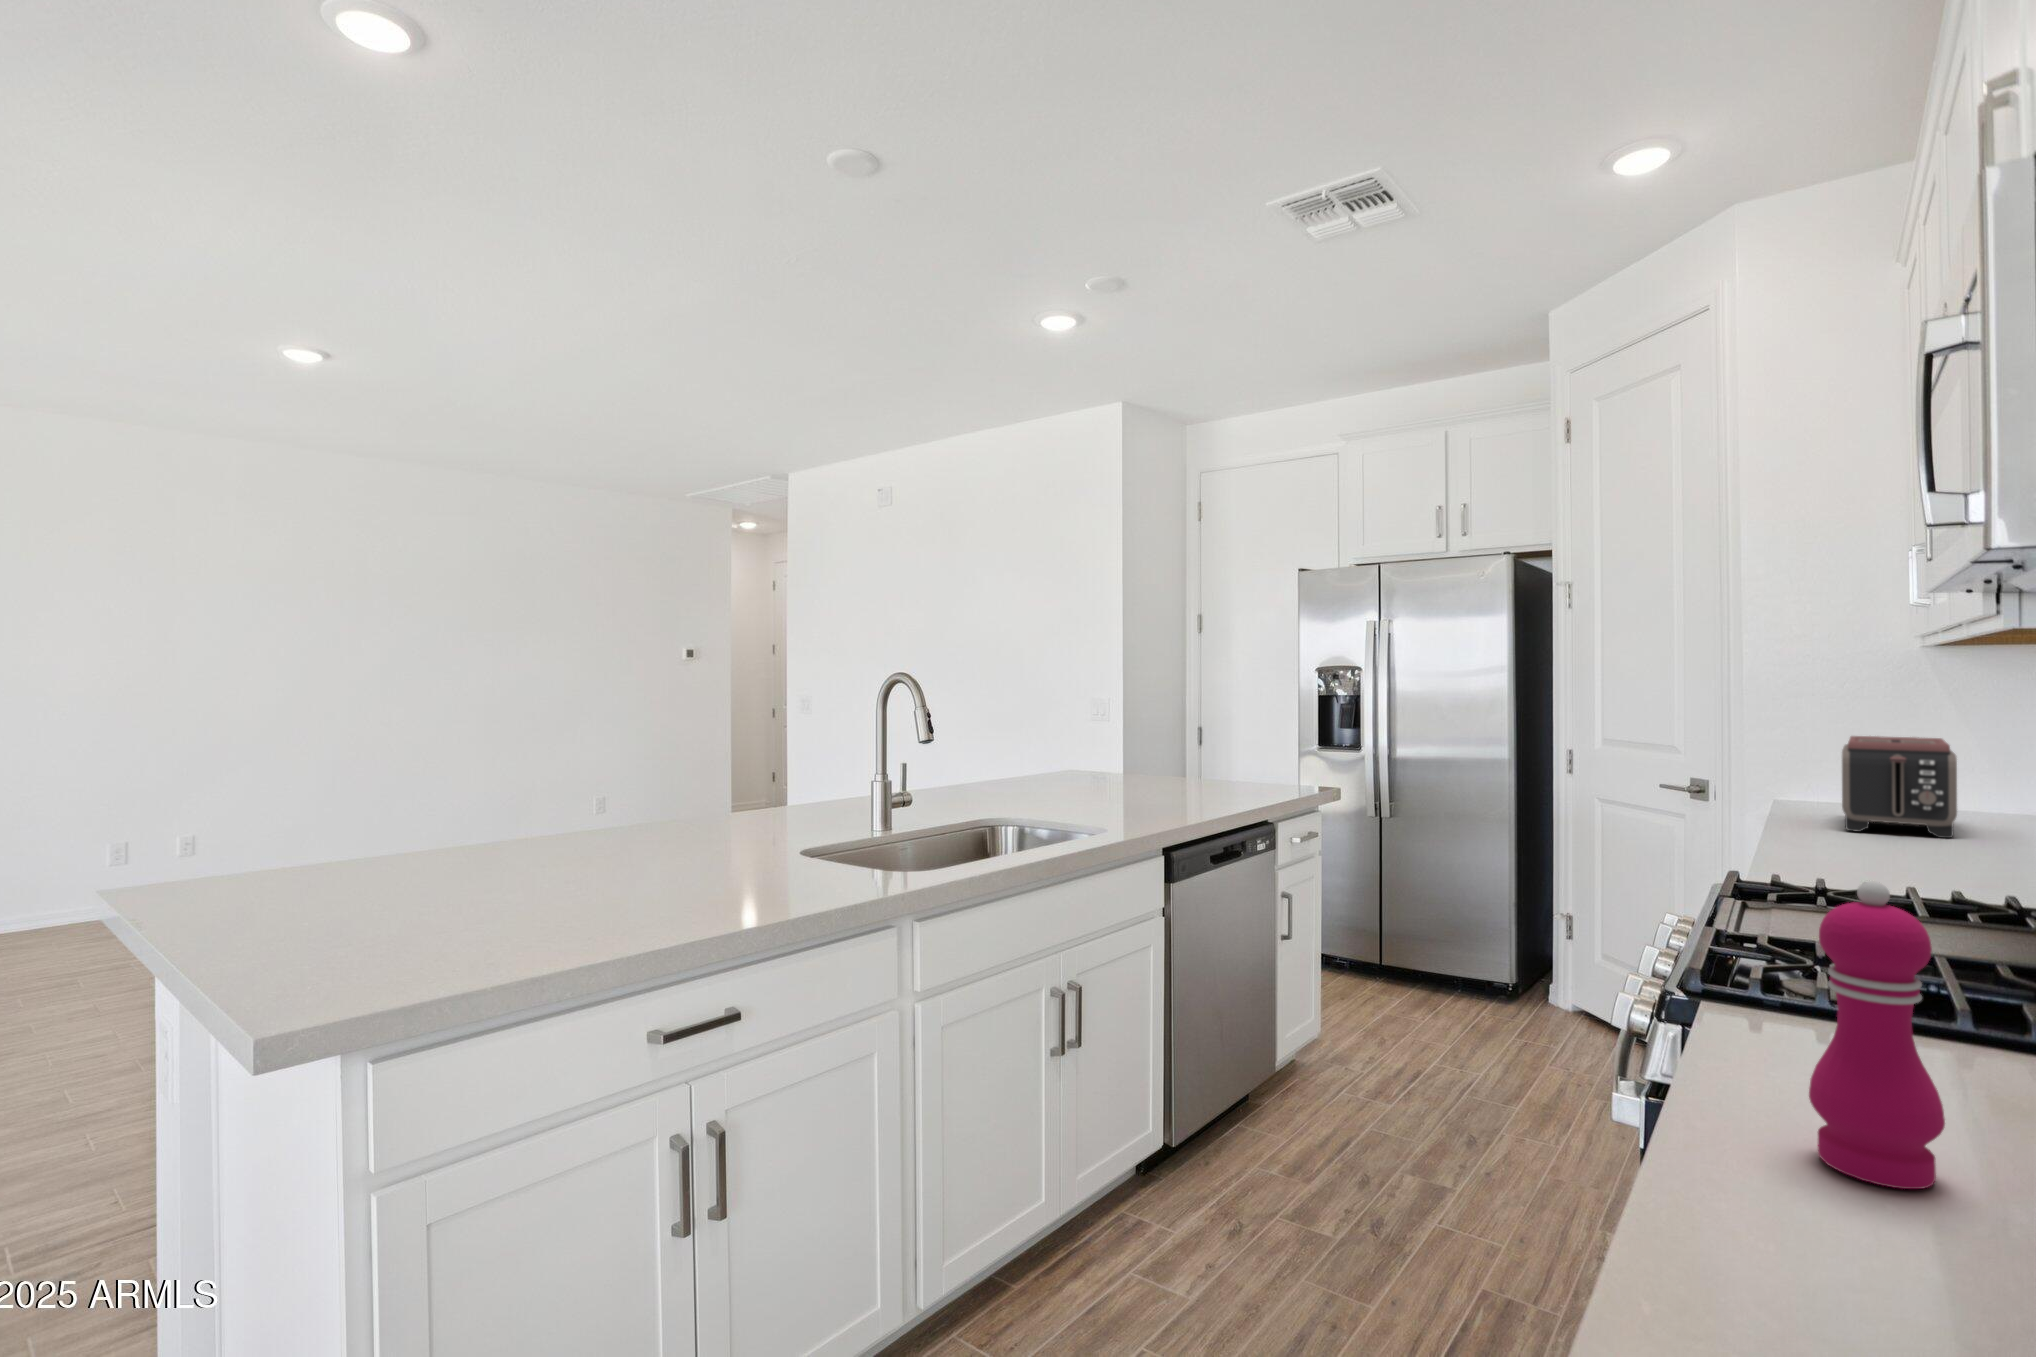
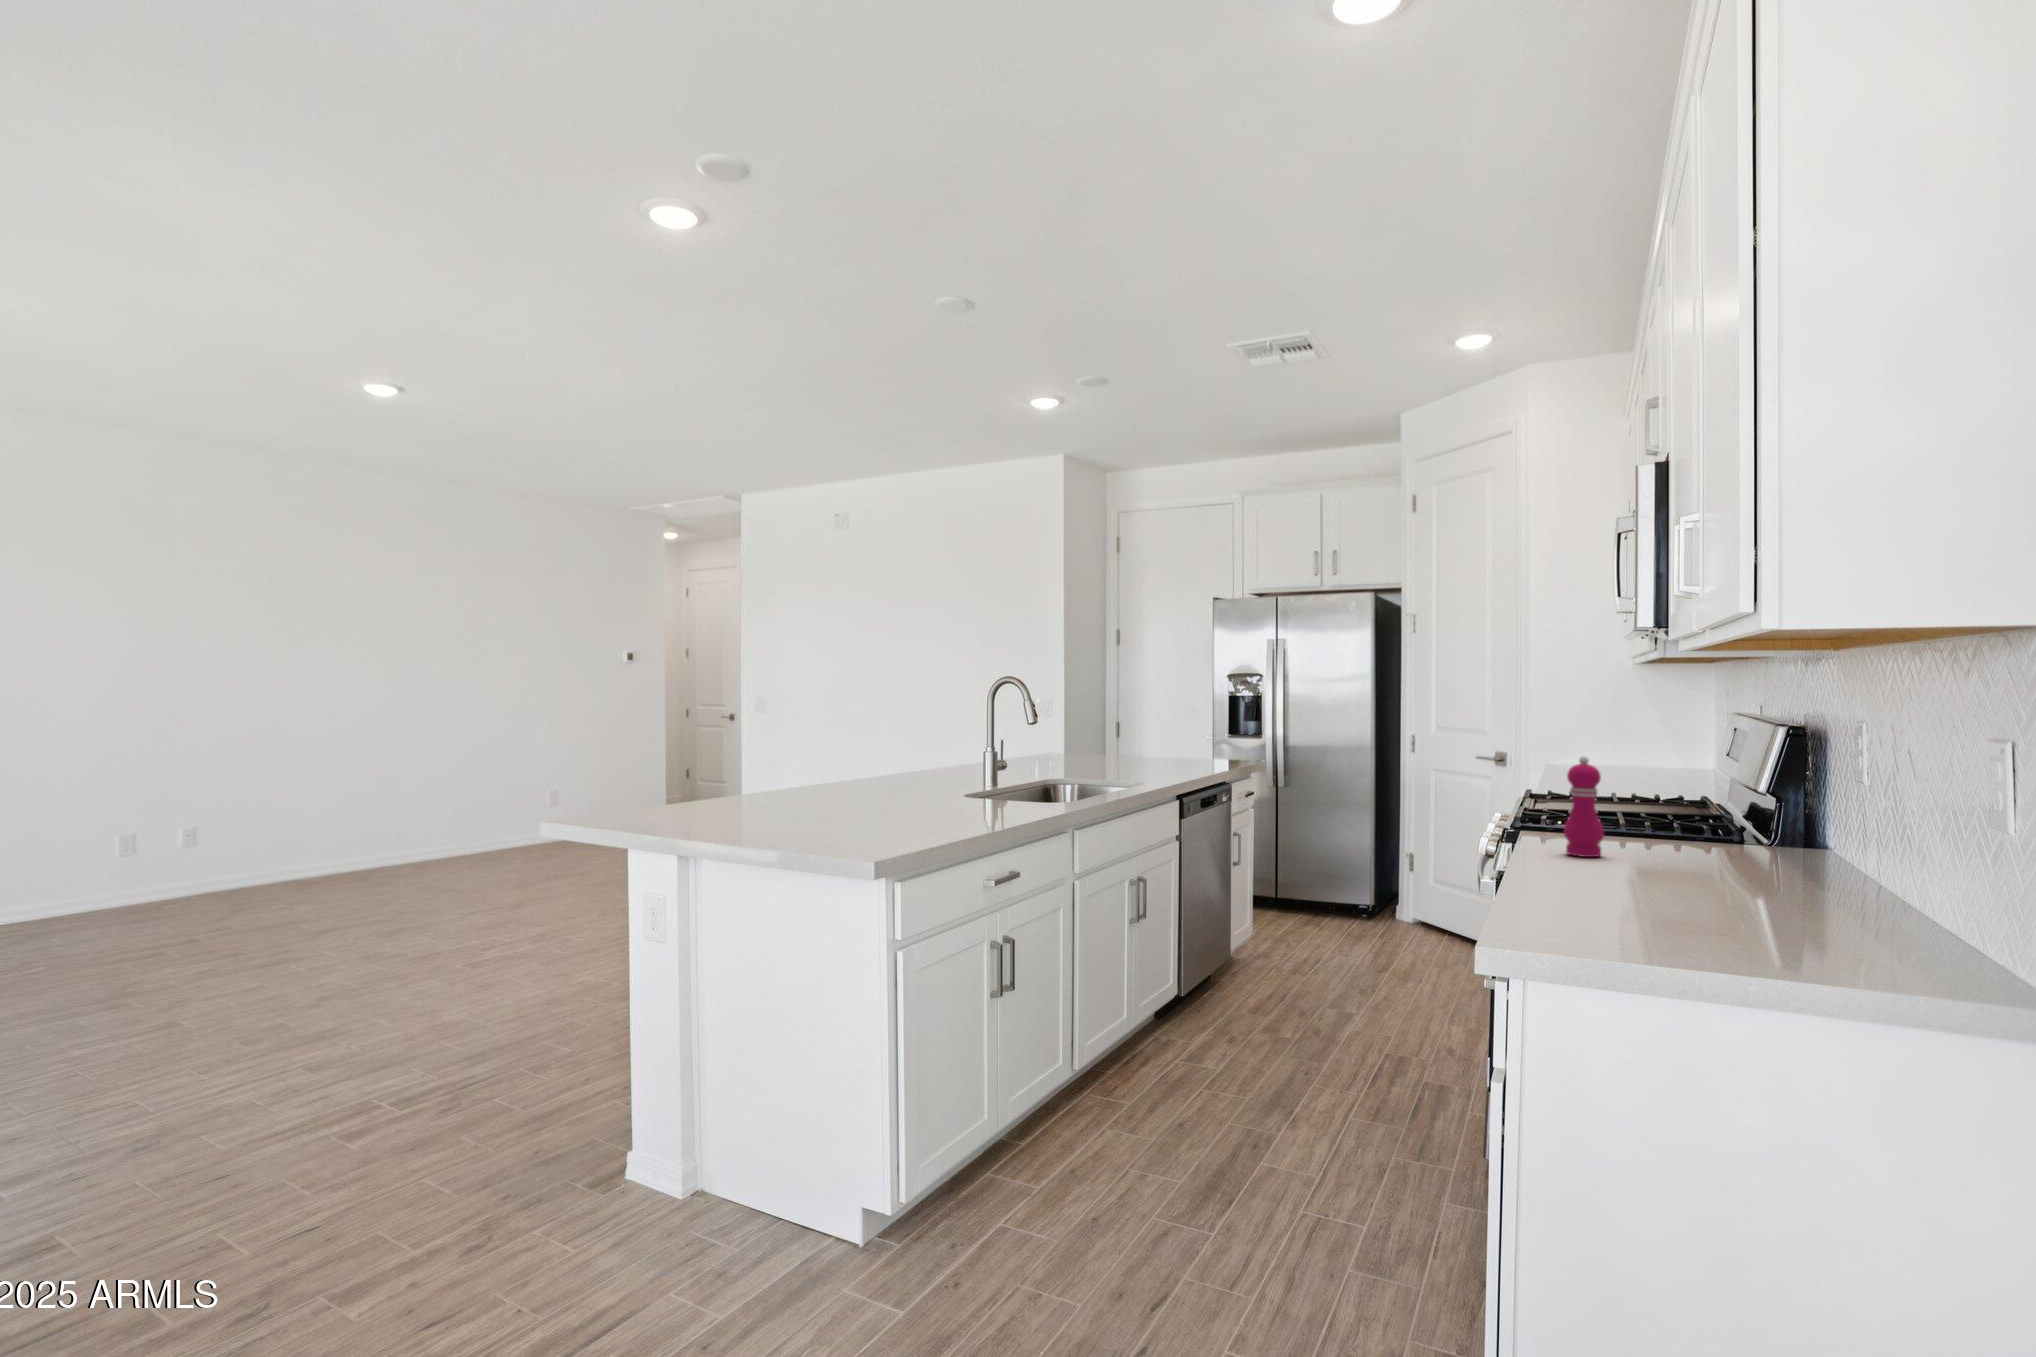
toaster: present [1842,736,1957,838] -> none [1583,720,1643,780]

